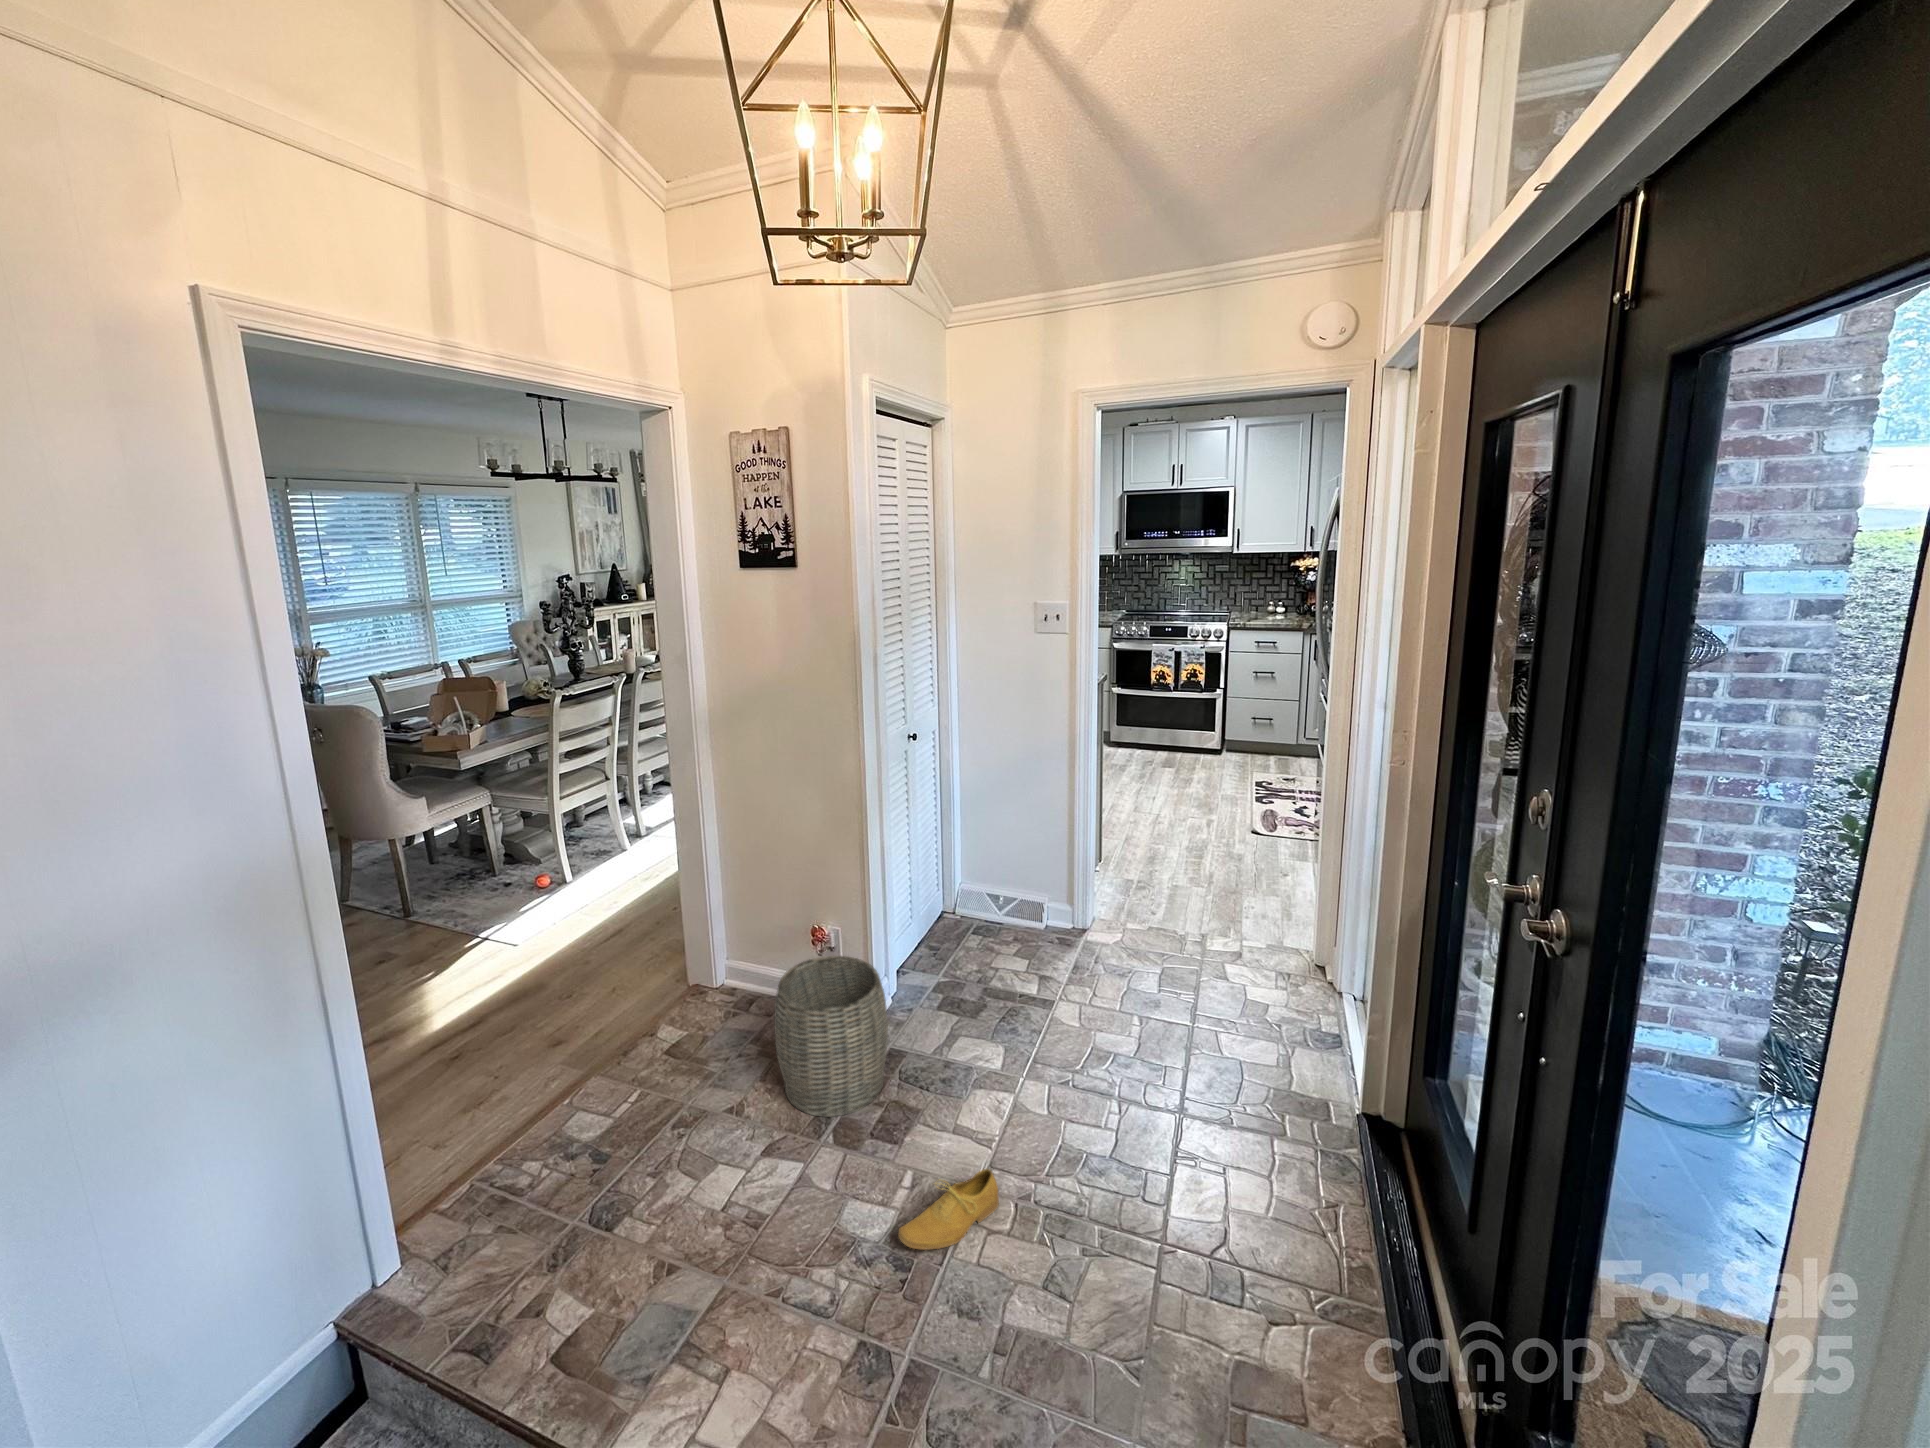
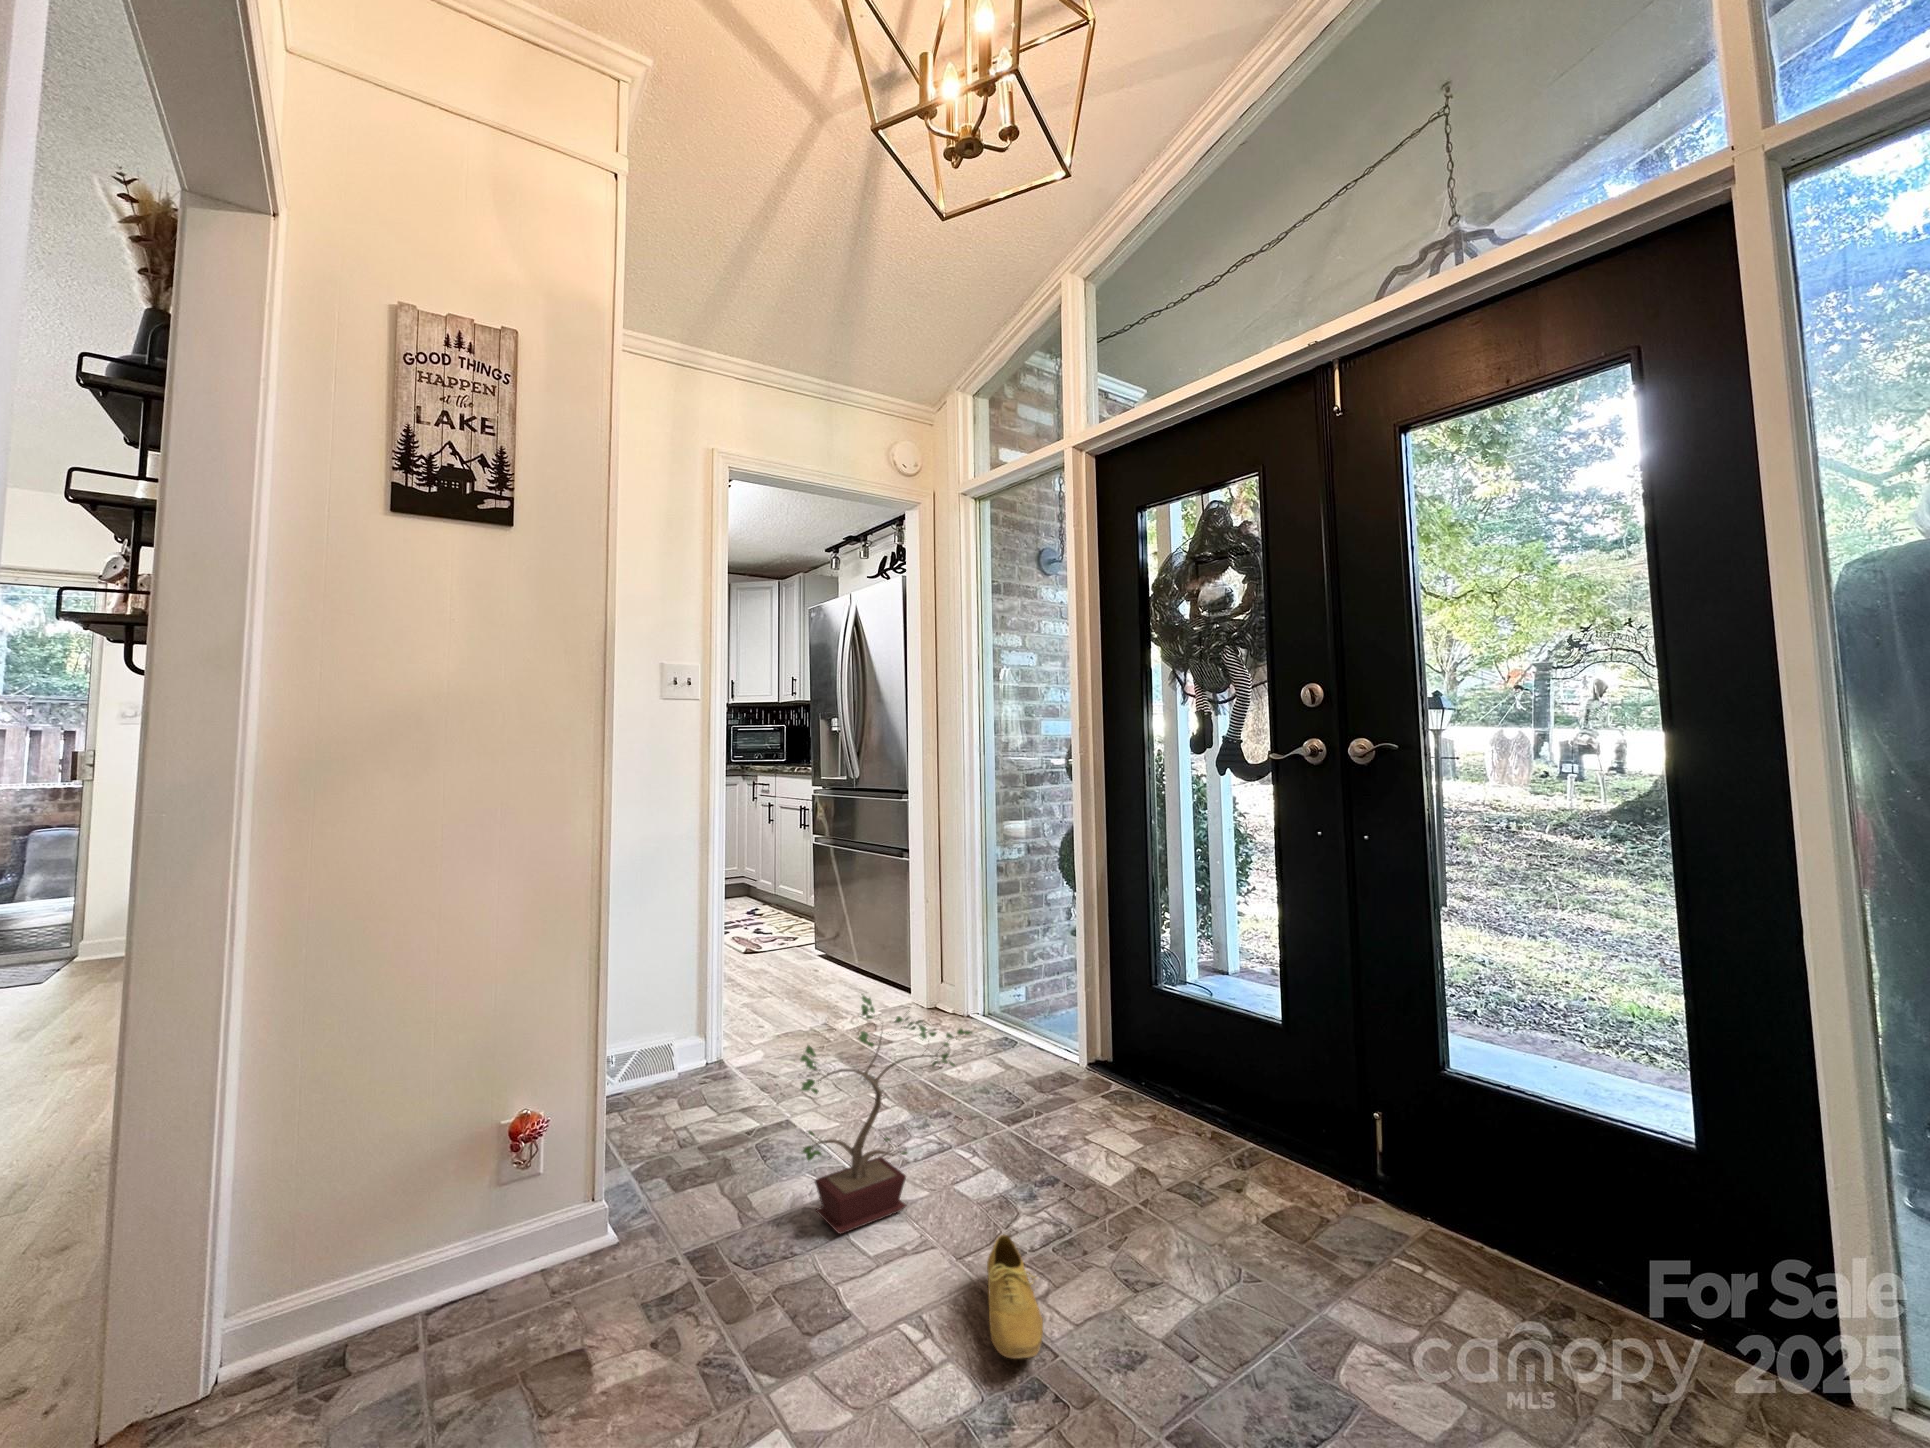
potted plant: none [933,939,1082,1110] -> present [801,995,972,1234]
woven basket: present [774,956,888,1117] -> none [569,1108,763,1395]

